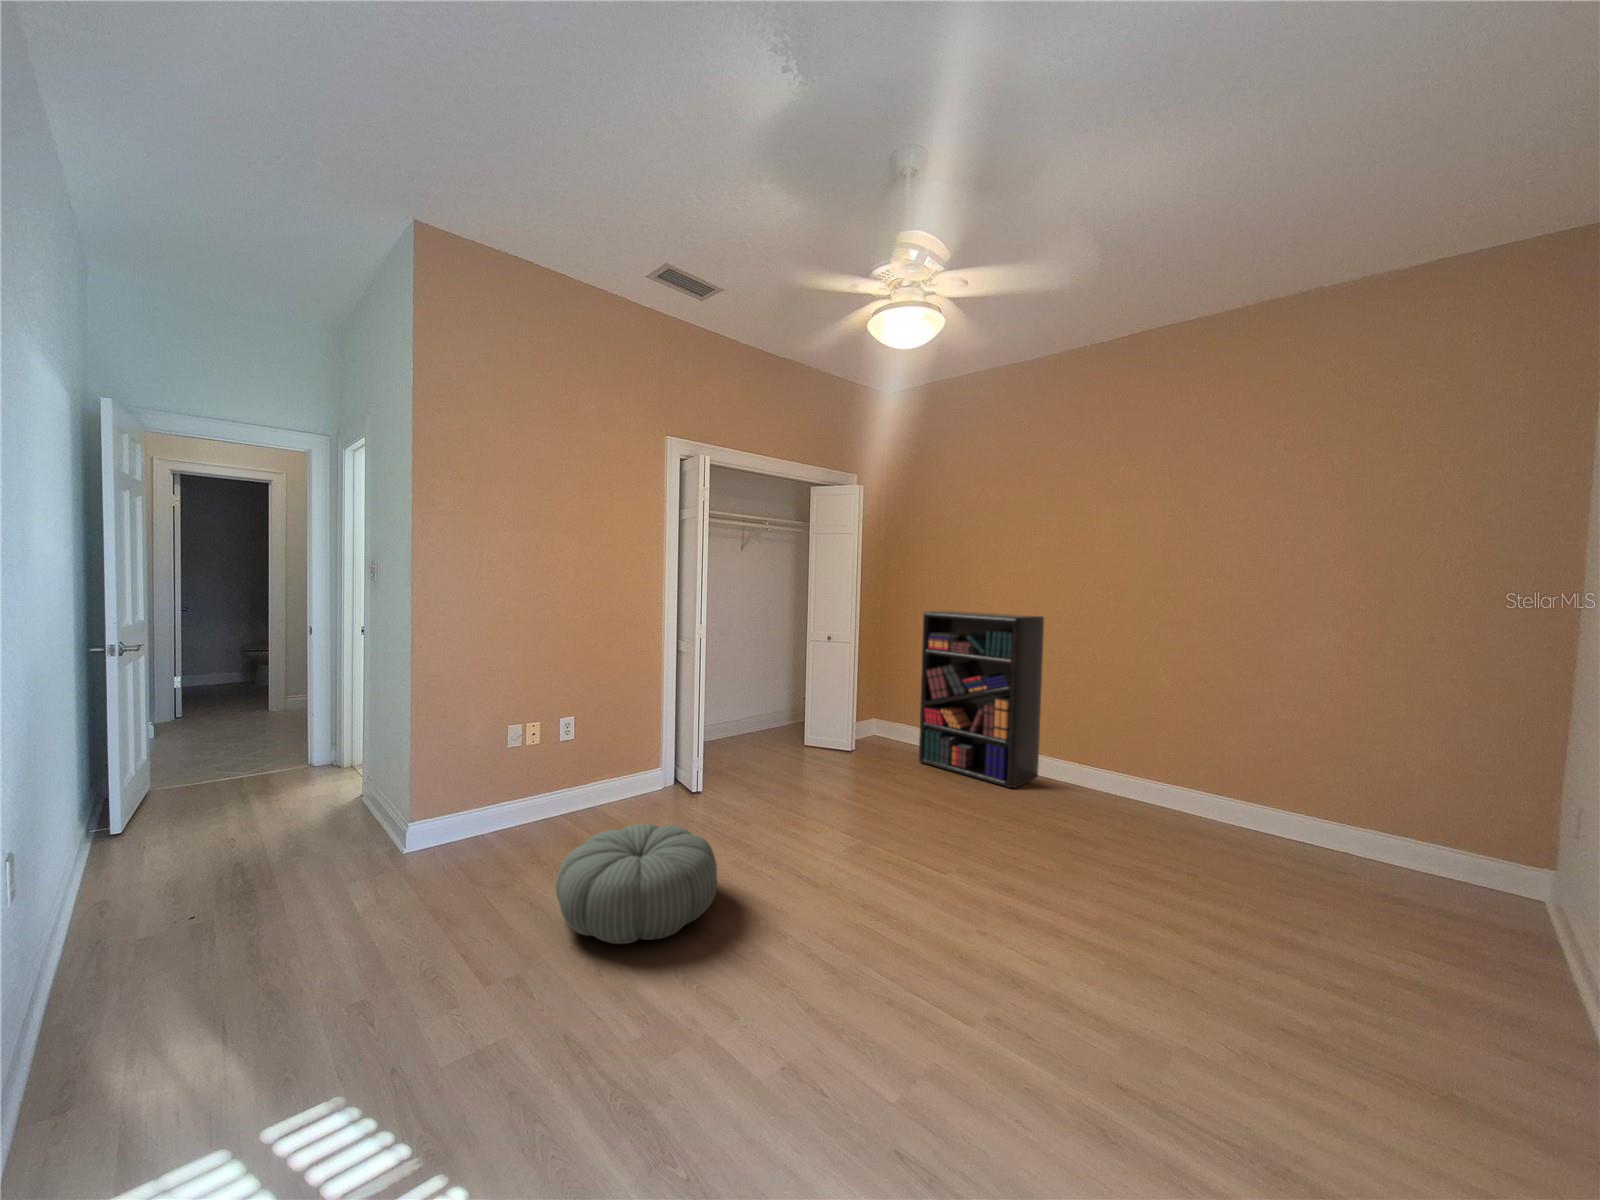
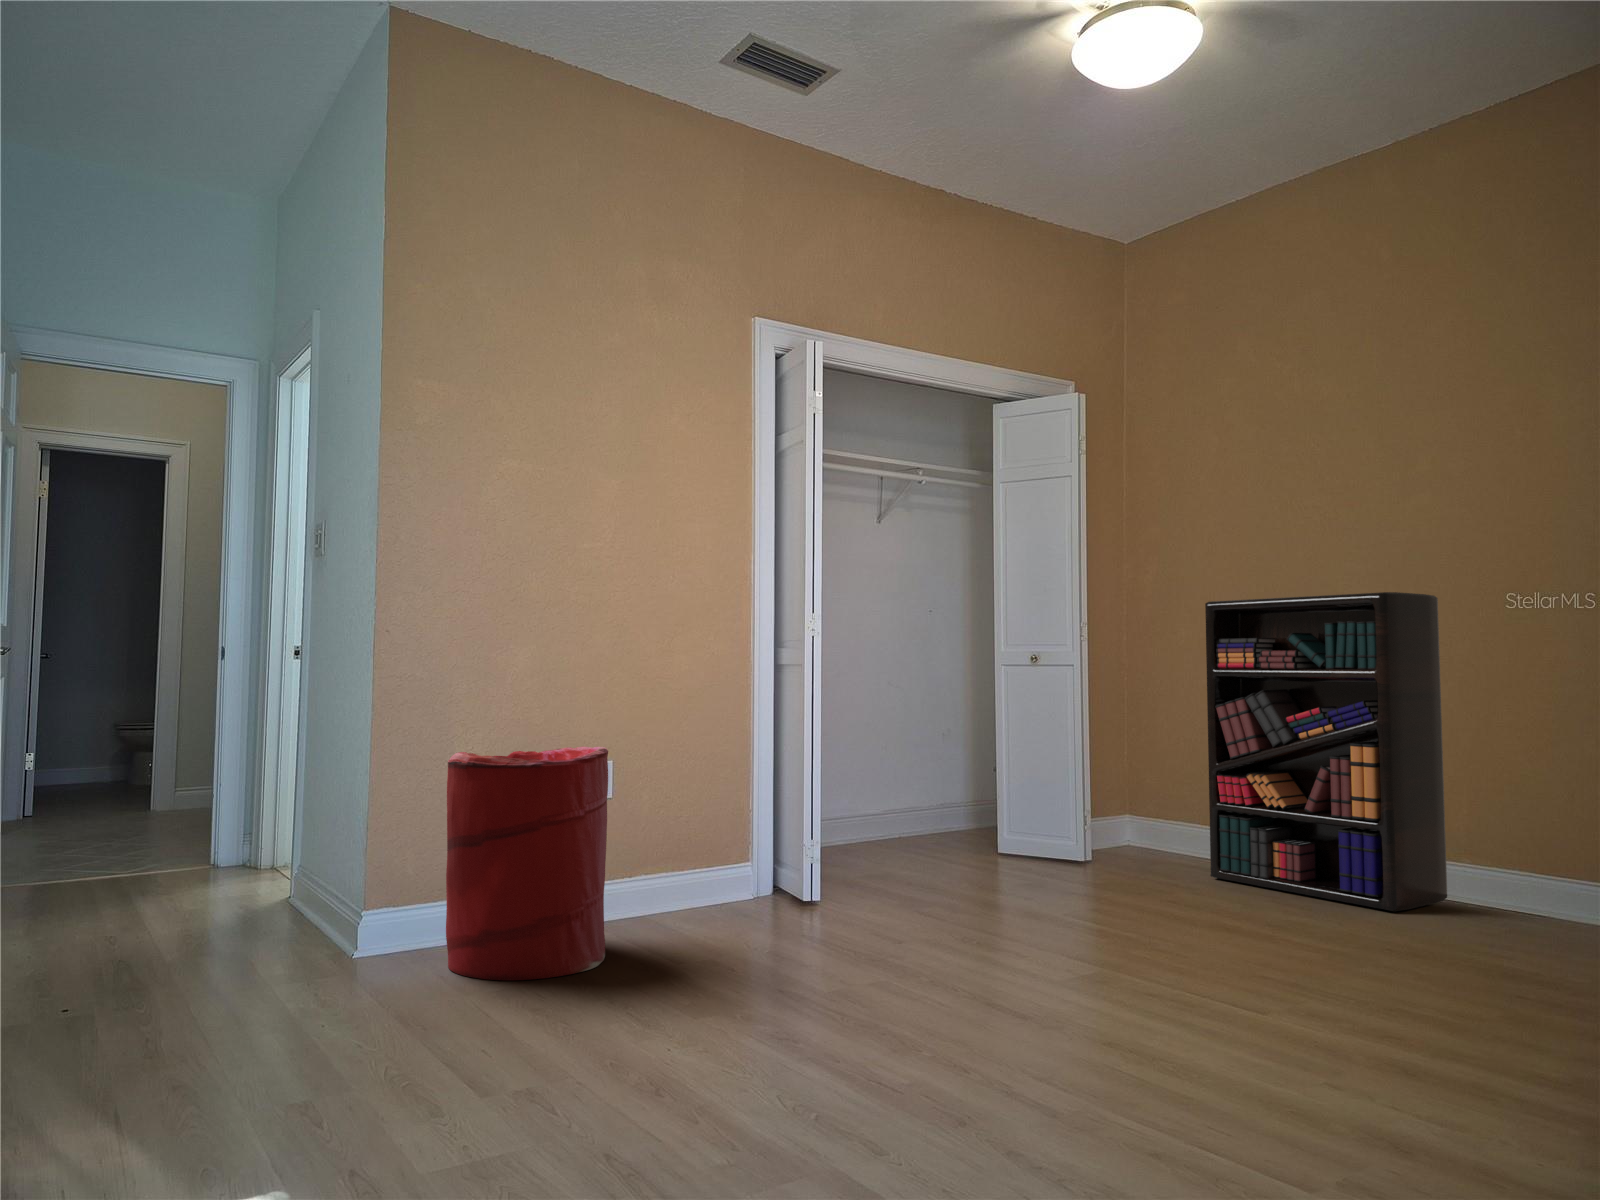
laundry hamper: none [462,716,570,874] -> present [446,747,608,980]
pouf: present [556,824,717,944] -> none [594,897,852,1057]

